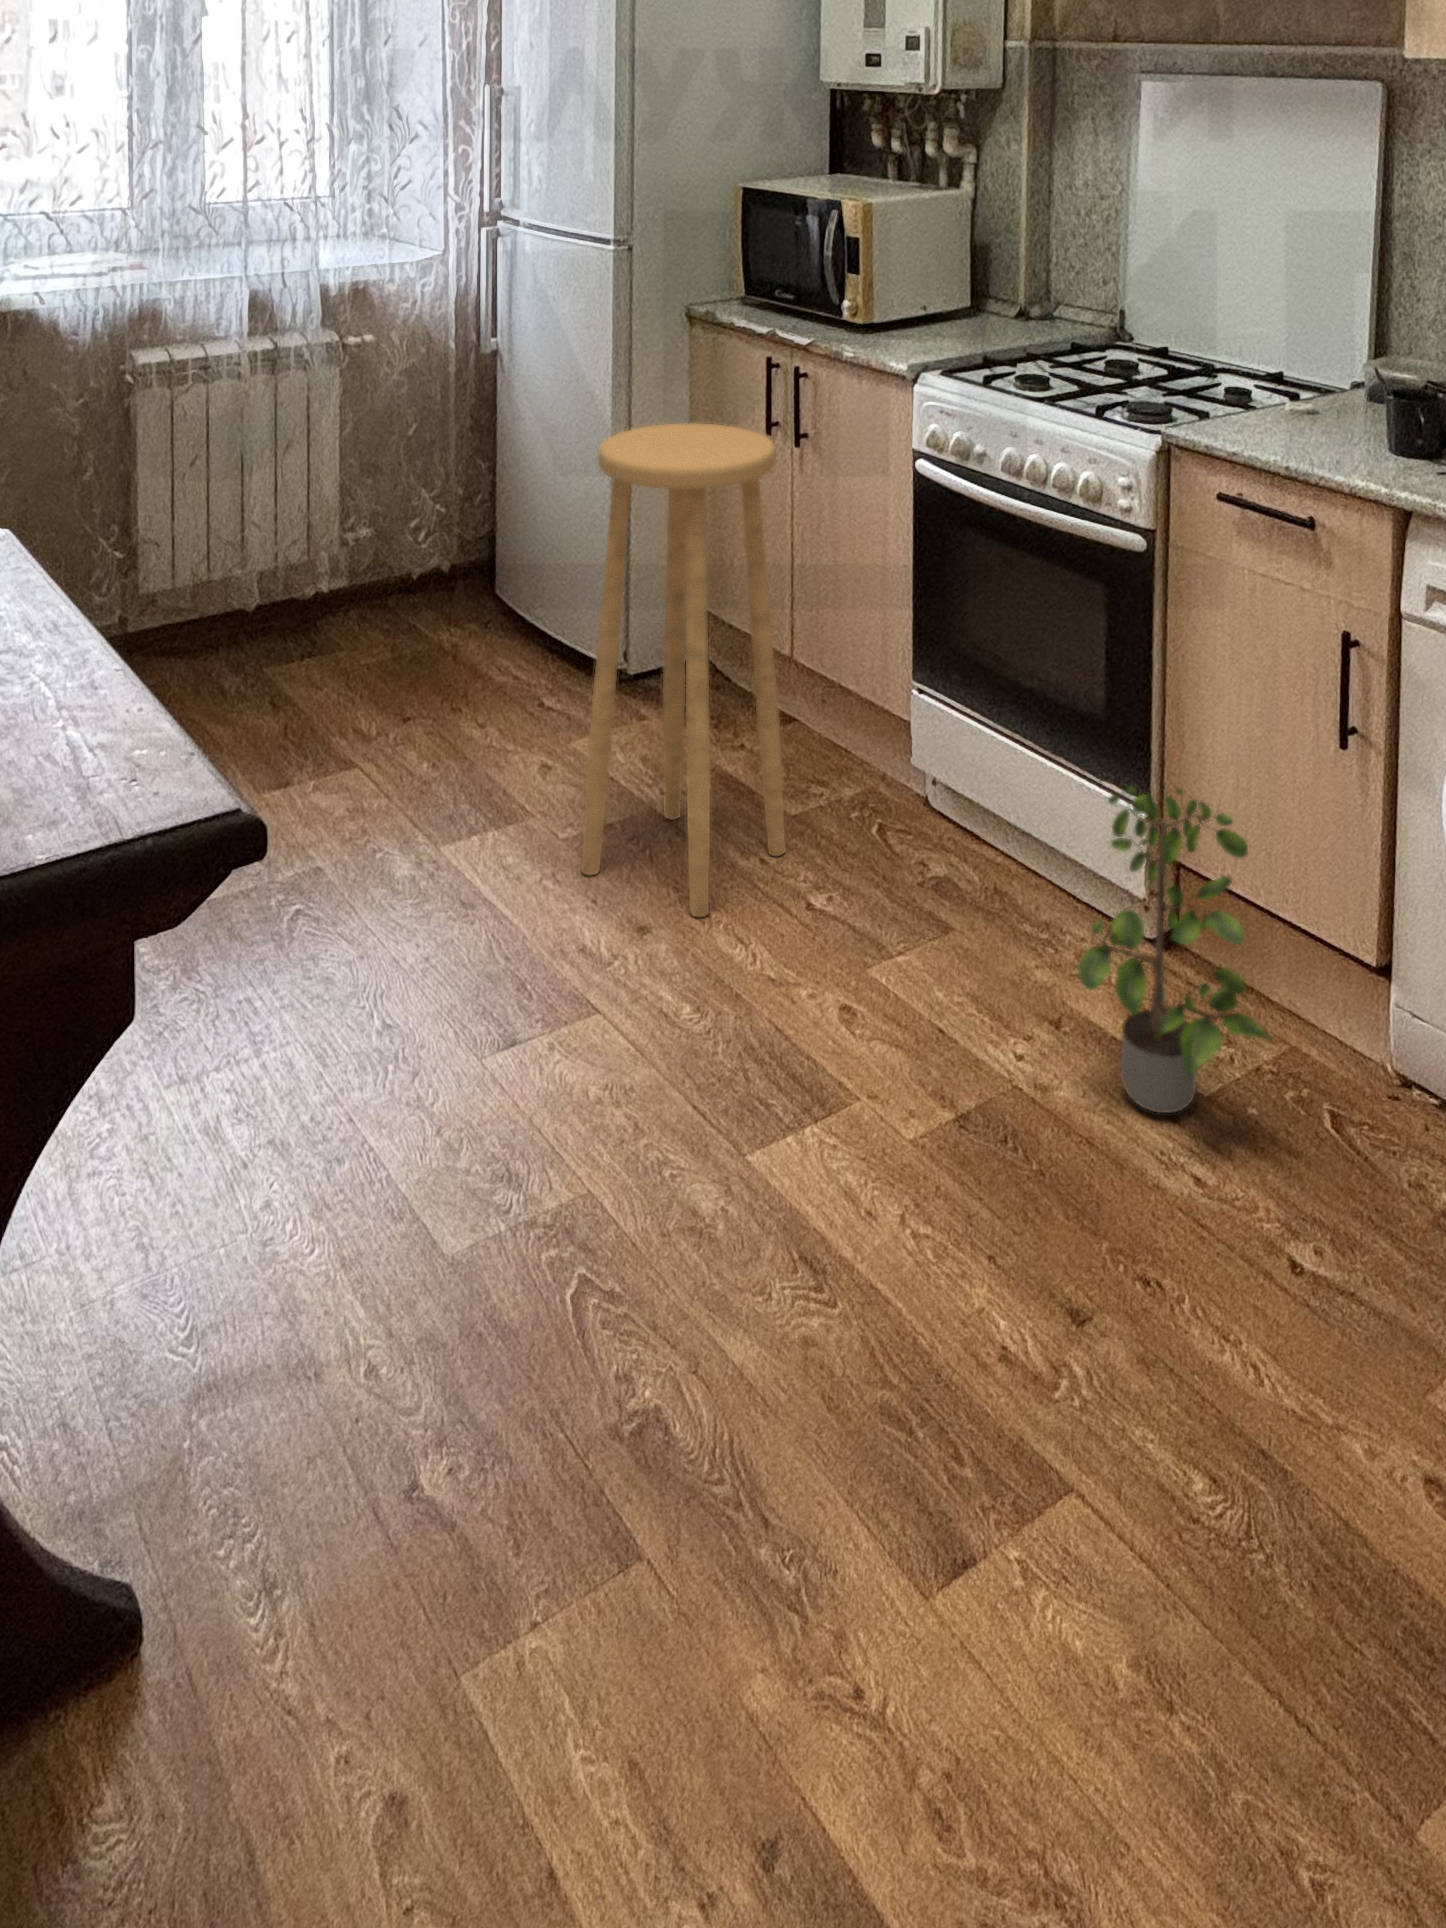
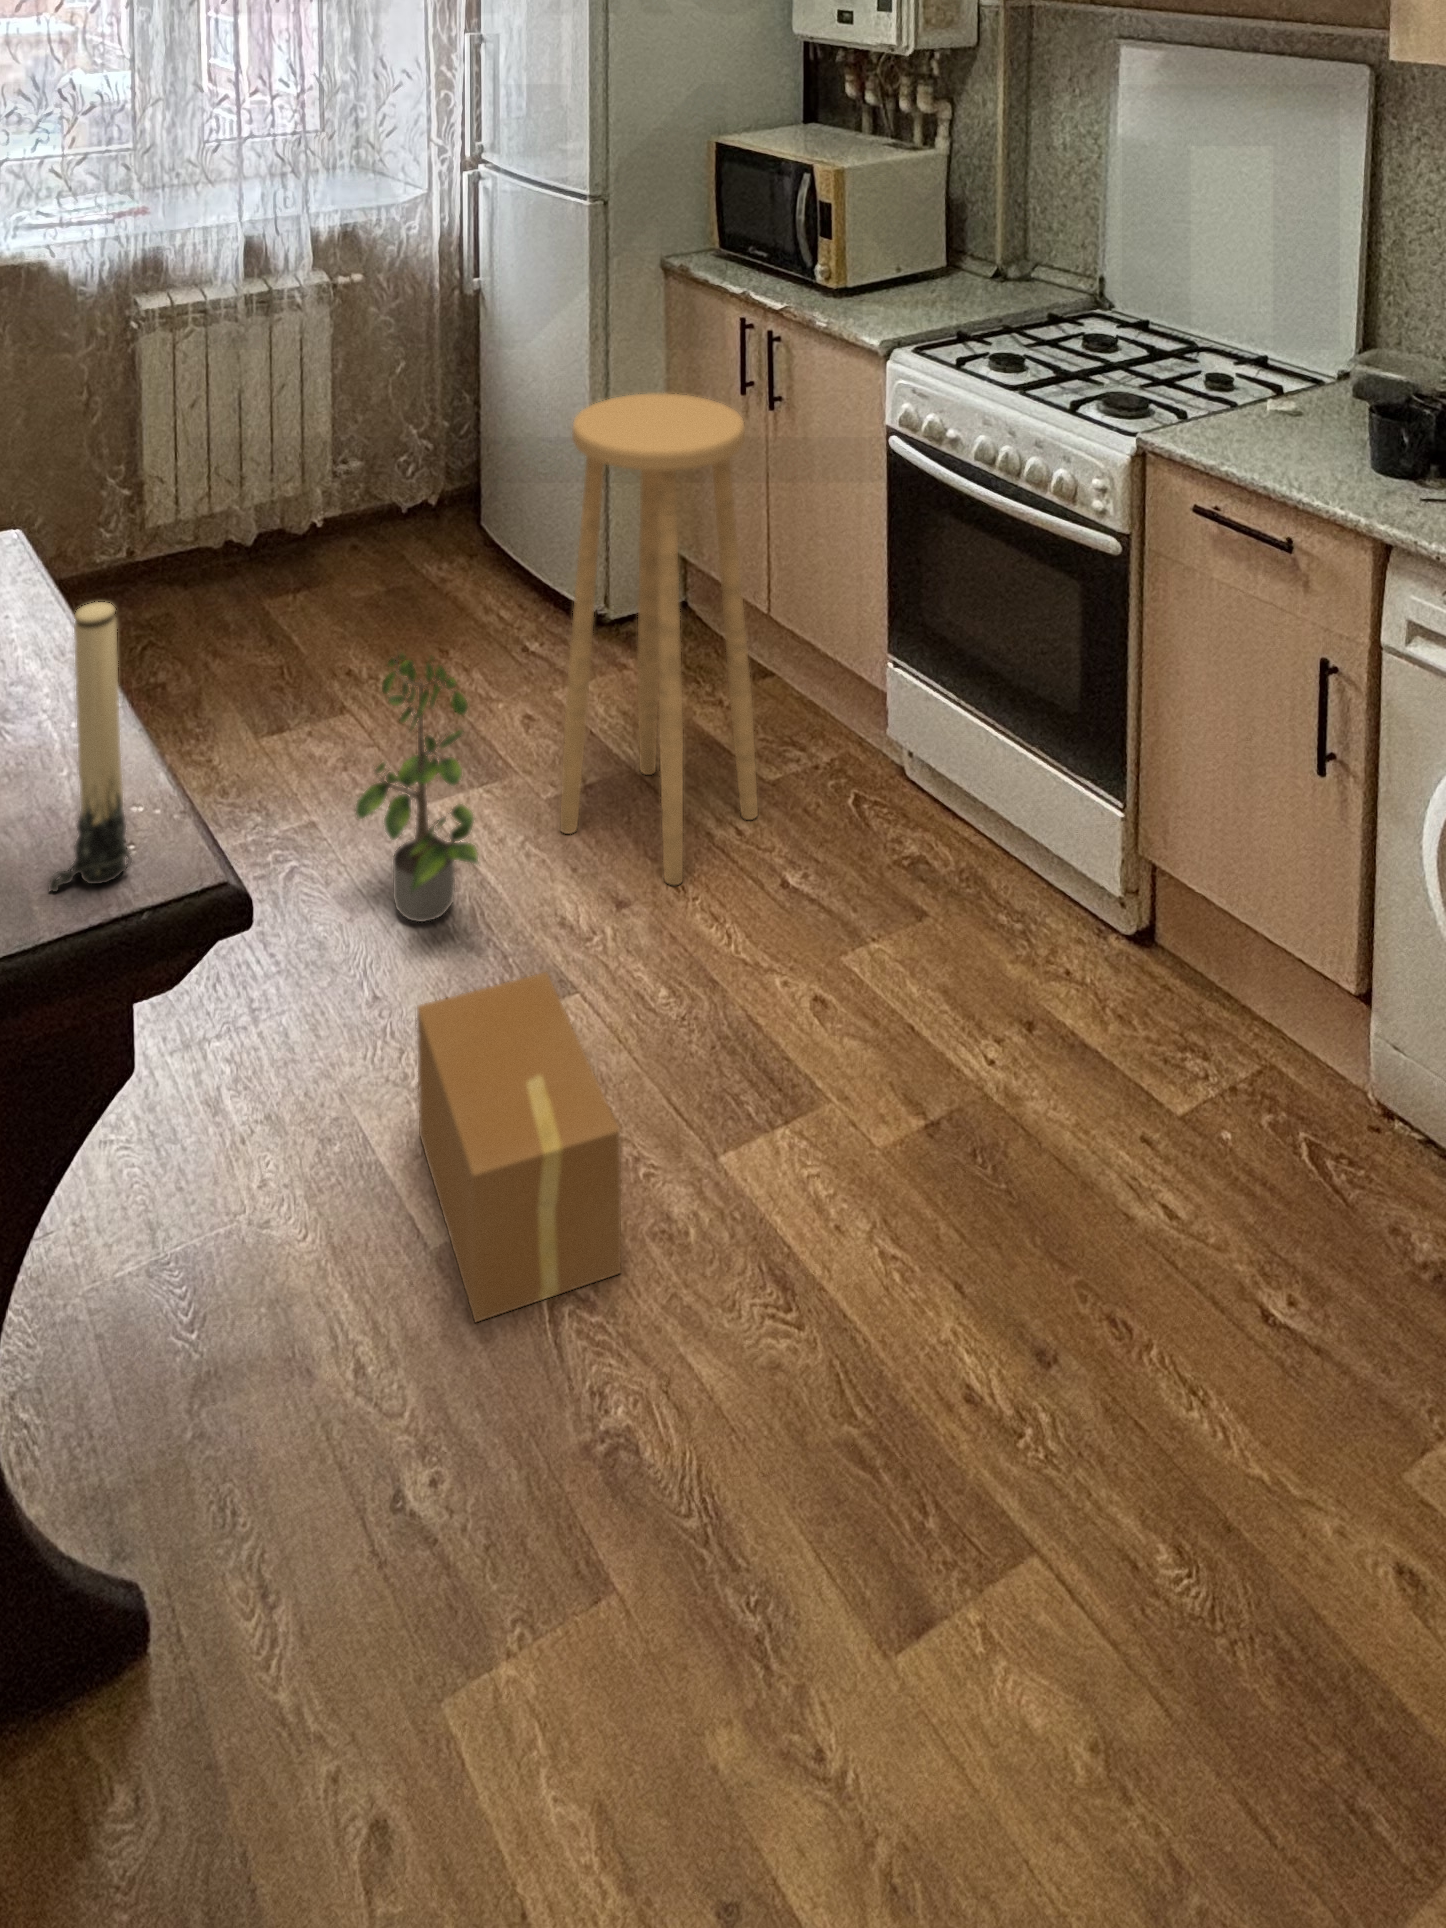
candle: none [43,515,136,822] -> present [49,602,131,892]
potted plant: present [1078,787,1270,1113] -> present [356,653,478,922]
cardboard box: none [434,982,648,1324] -> present [417,972,621,1322]

